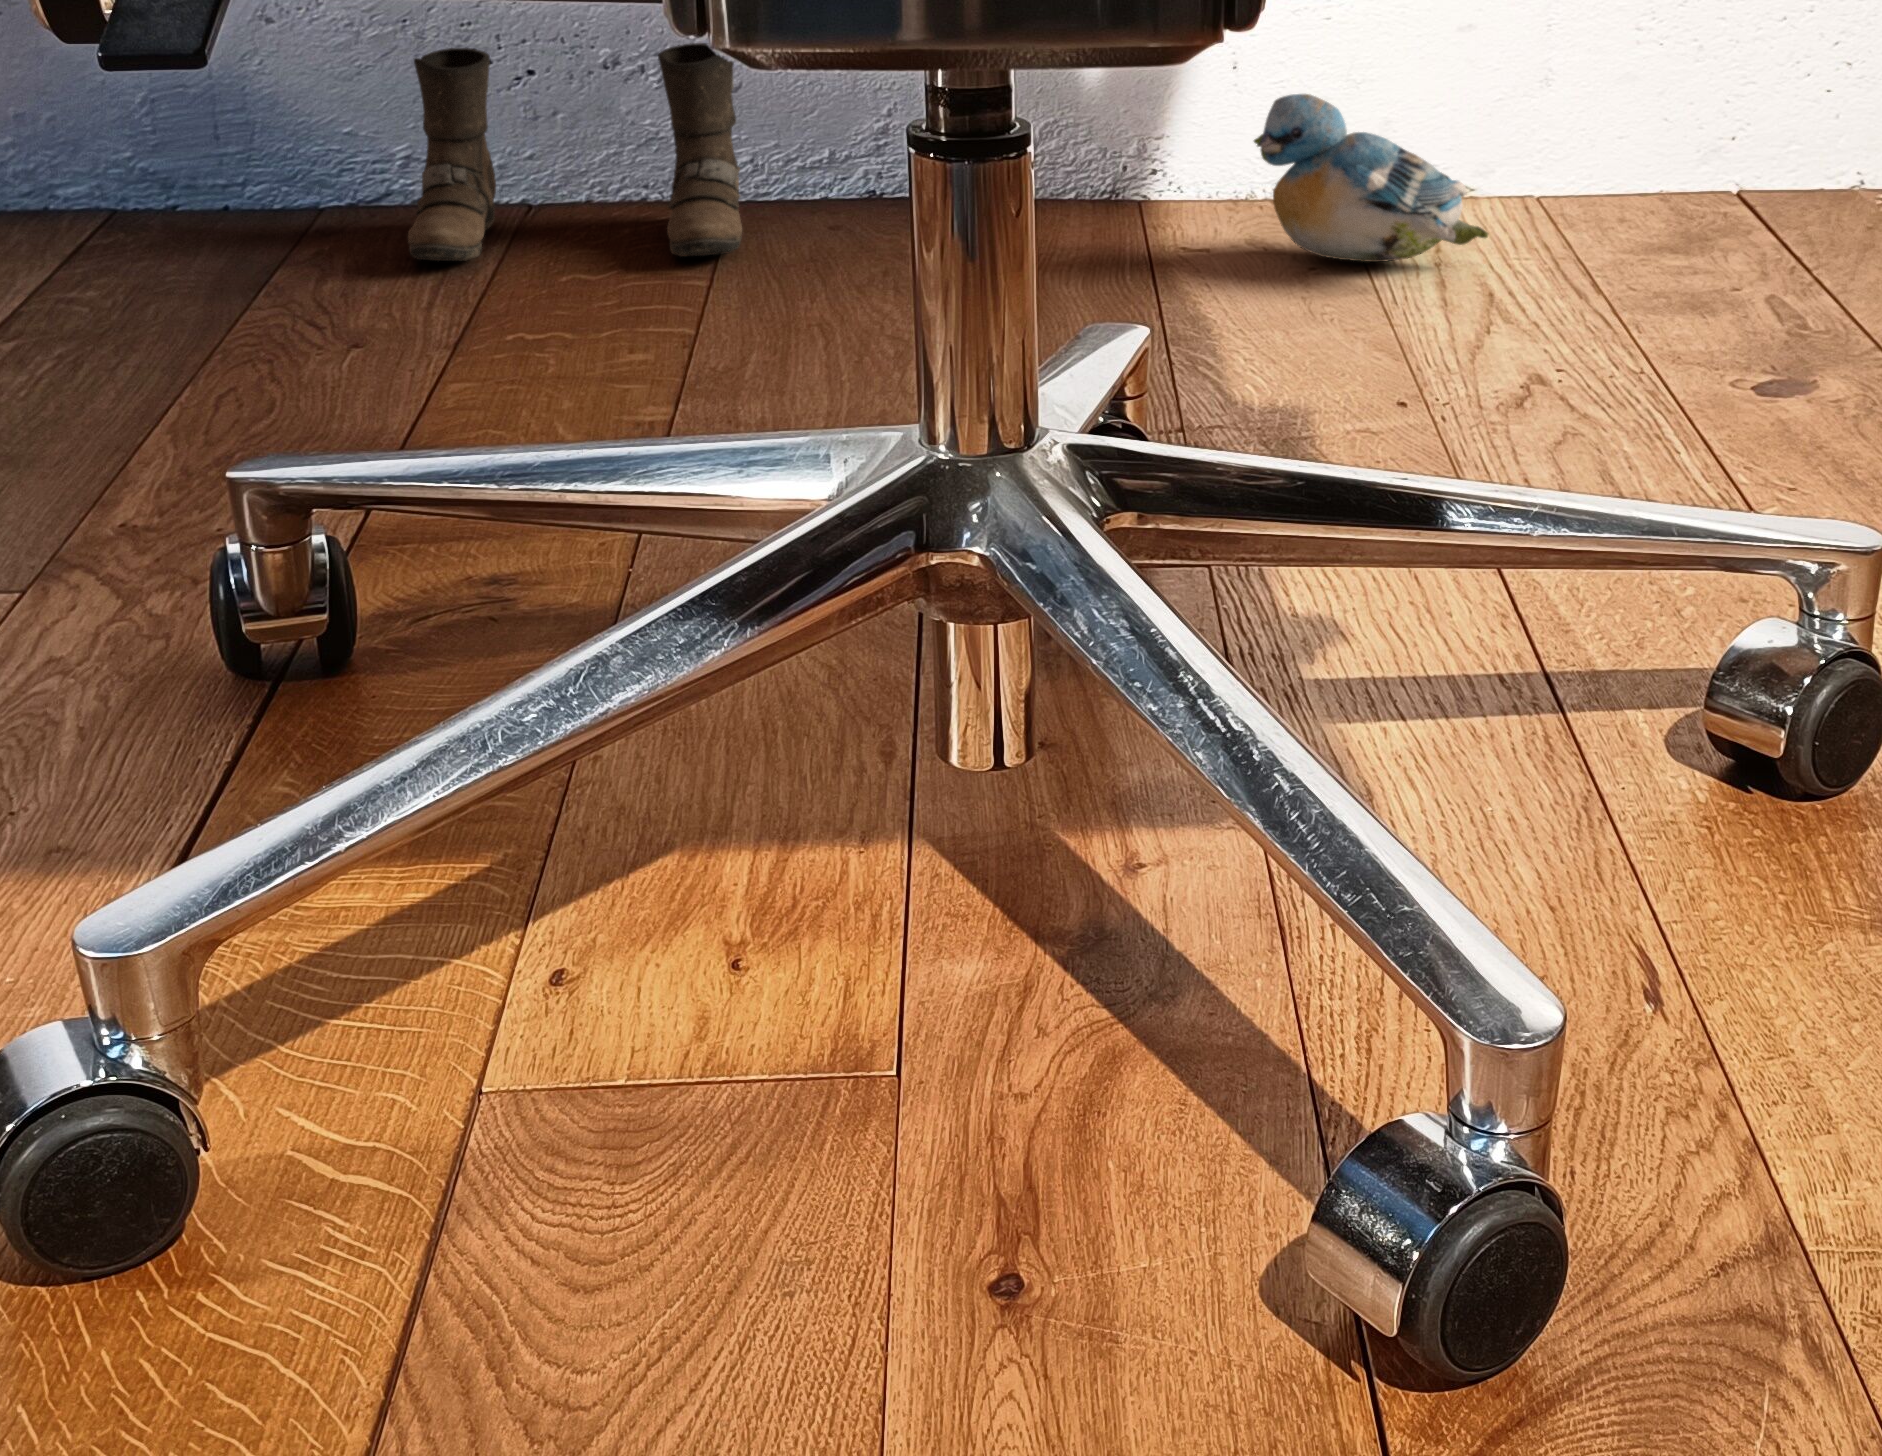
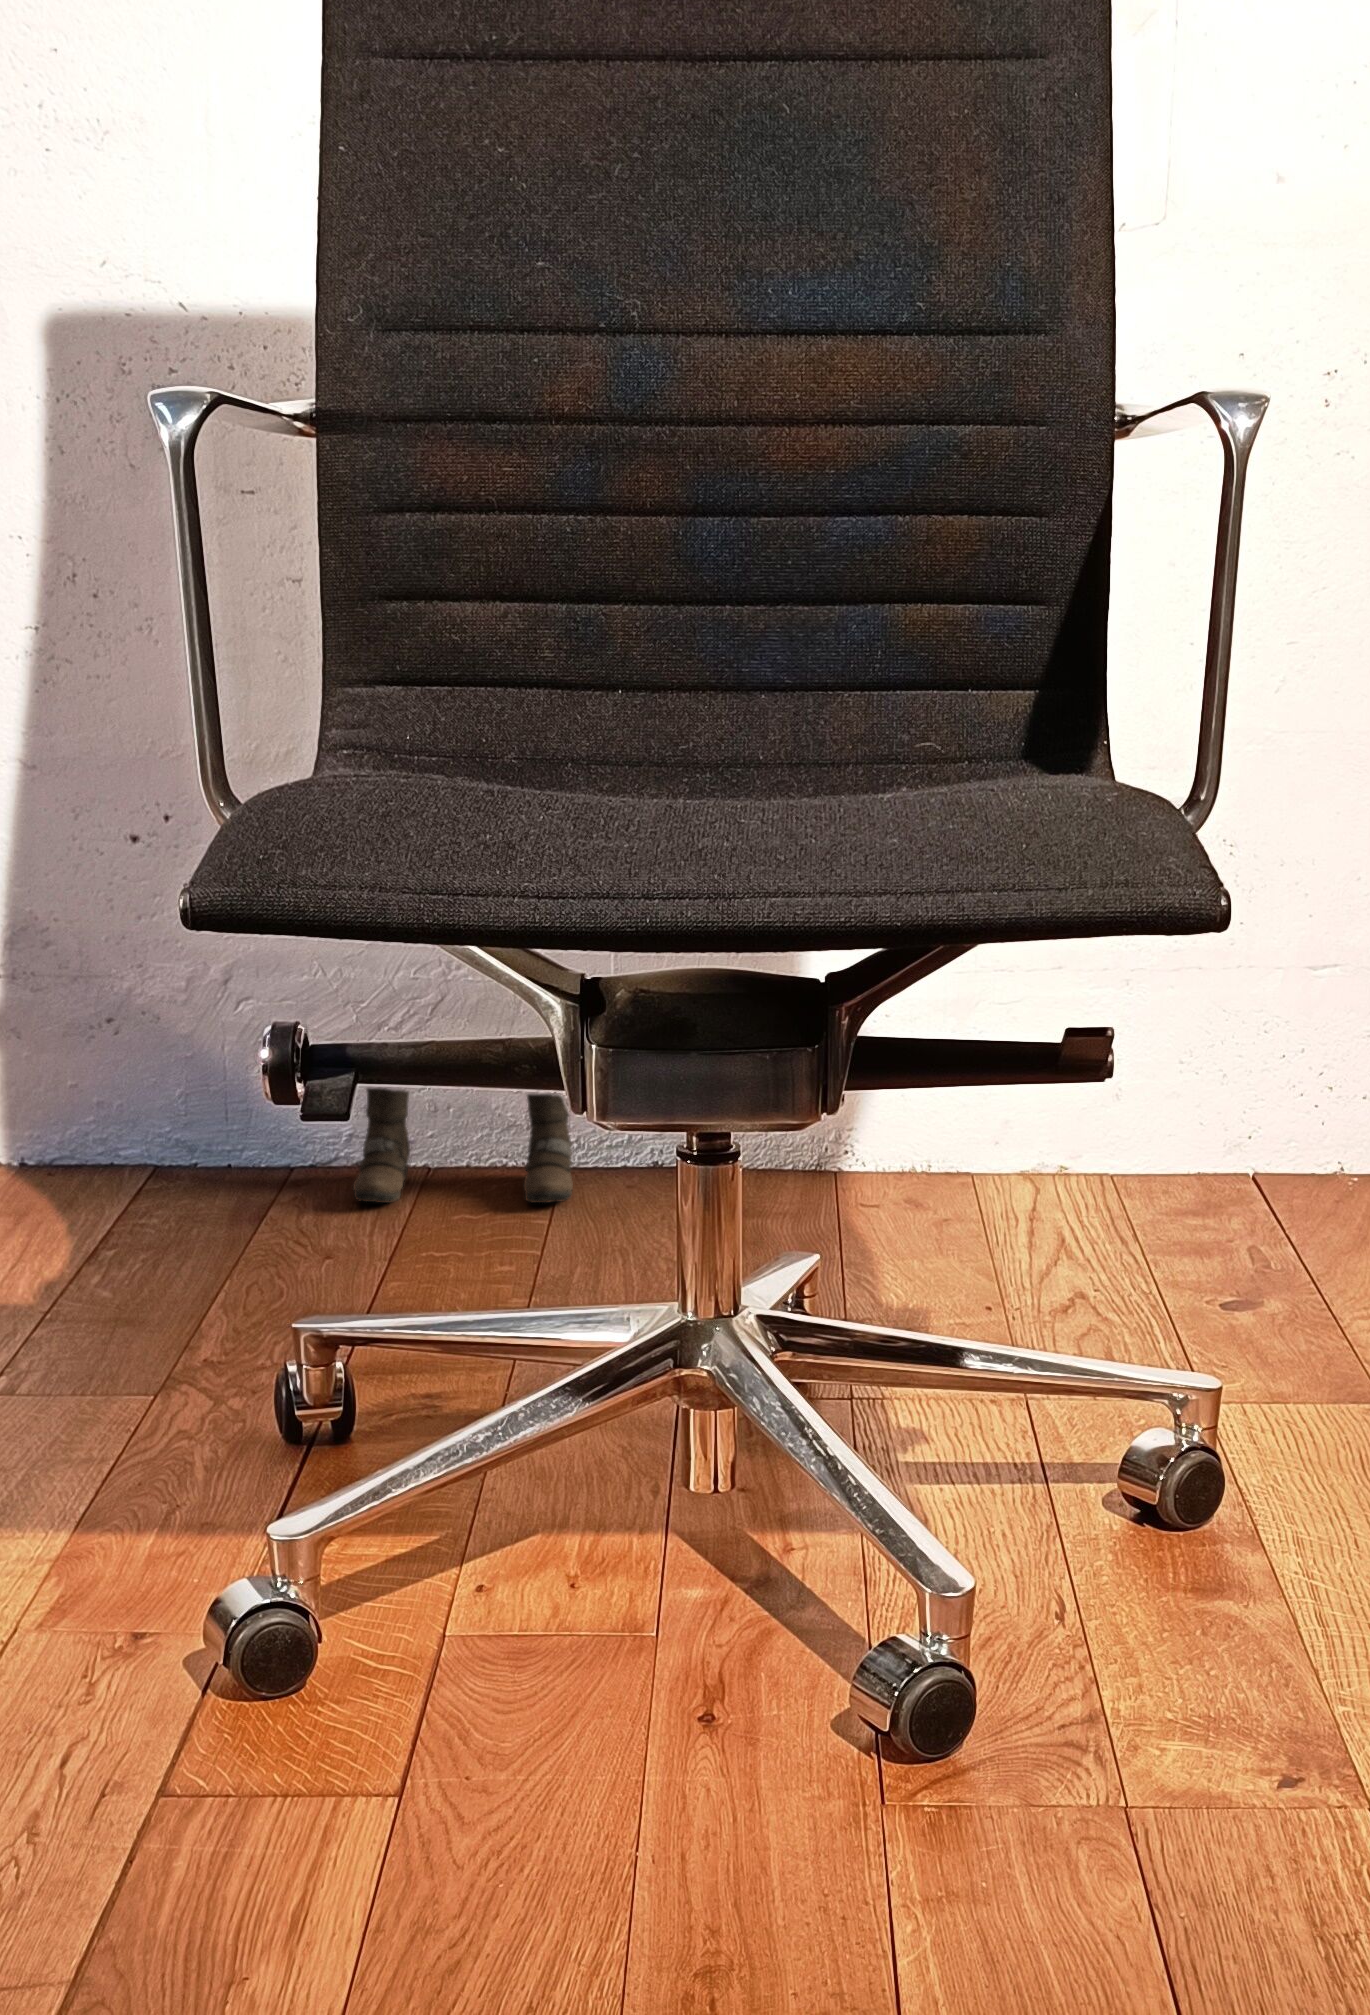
plush toy: present [1254,94,1488,262] -> none [908,1105,1062,1216]

